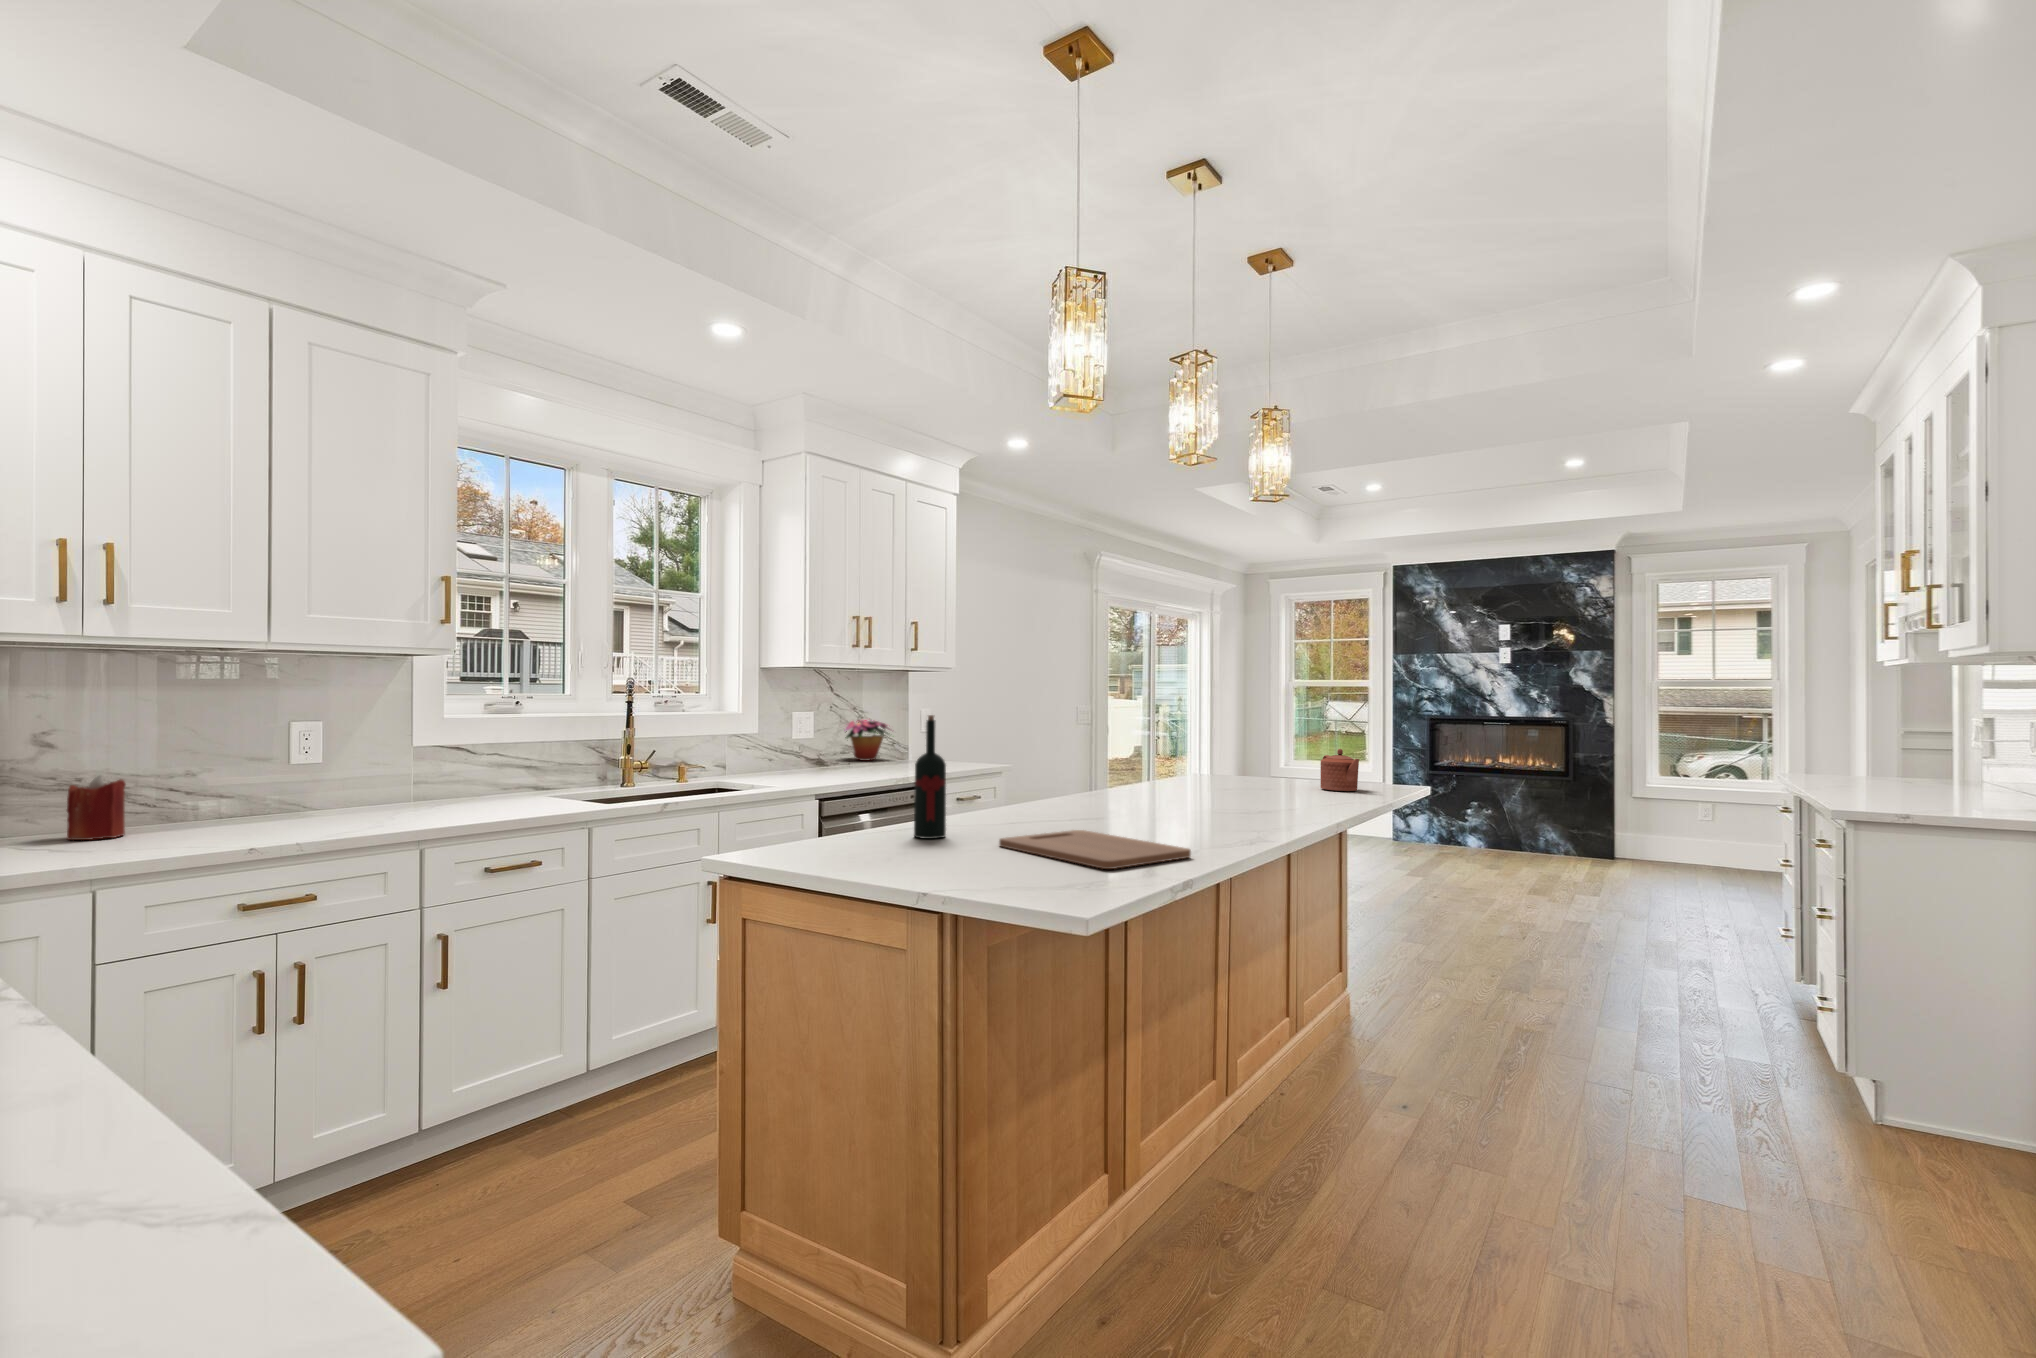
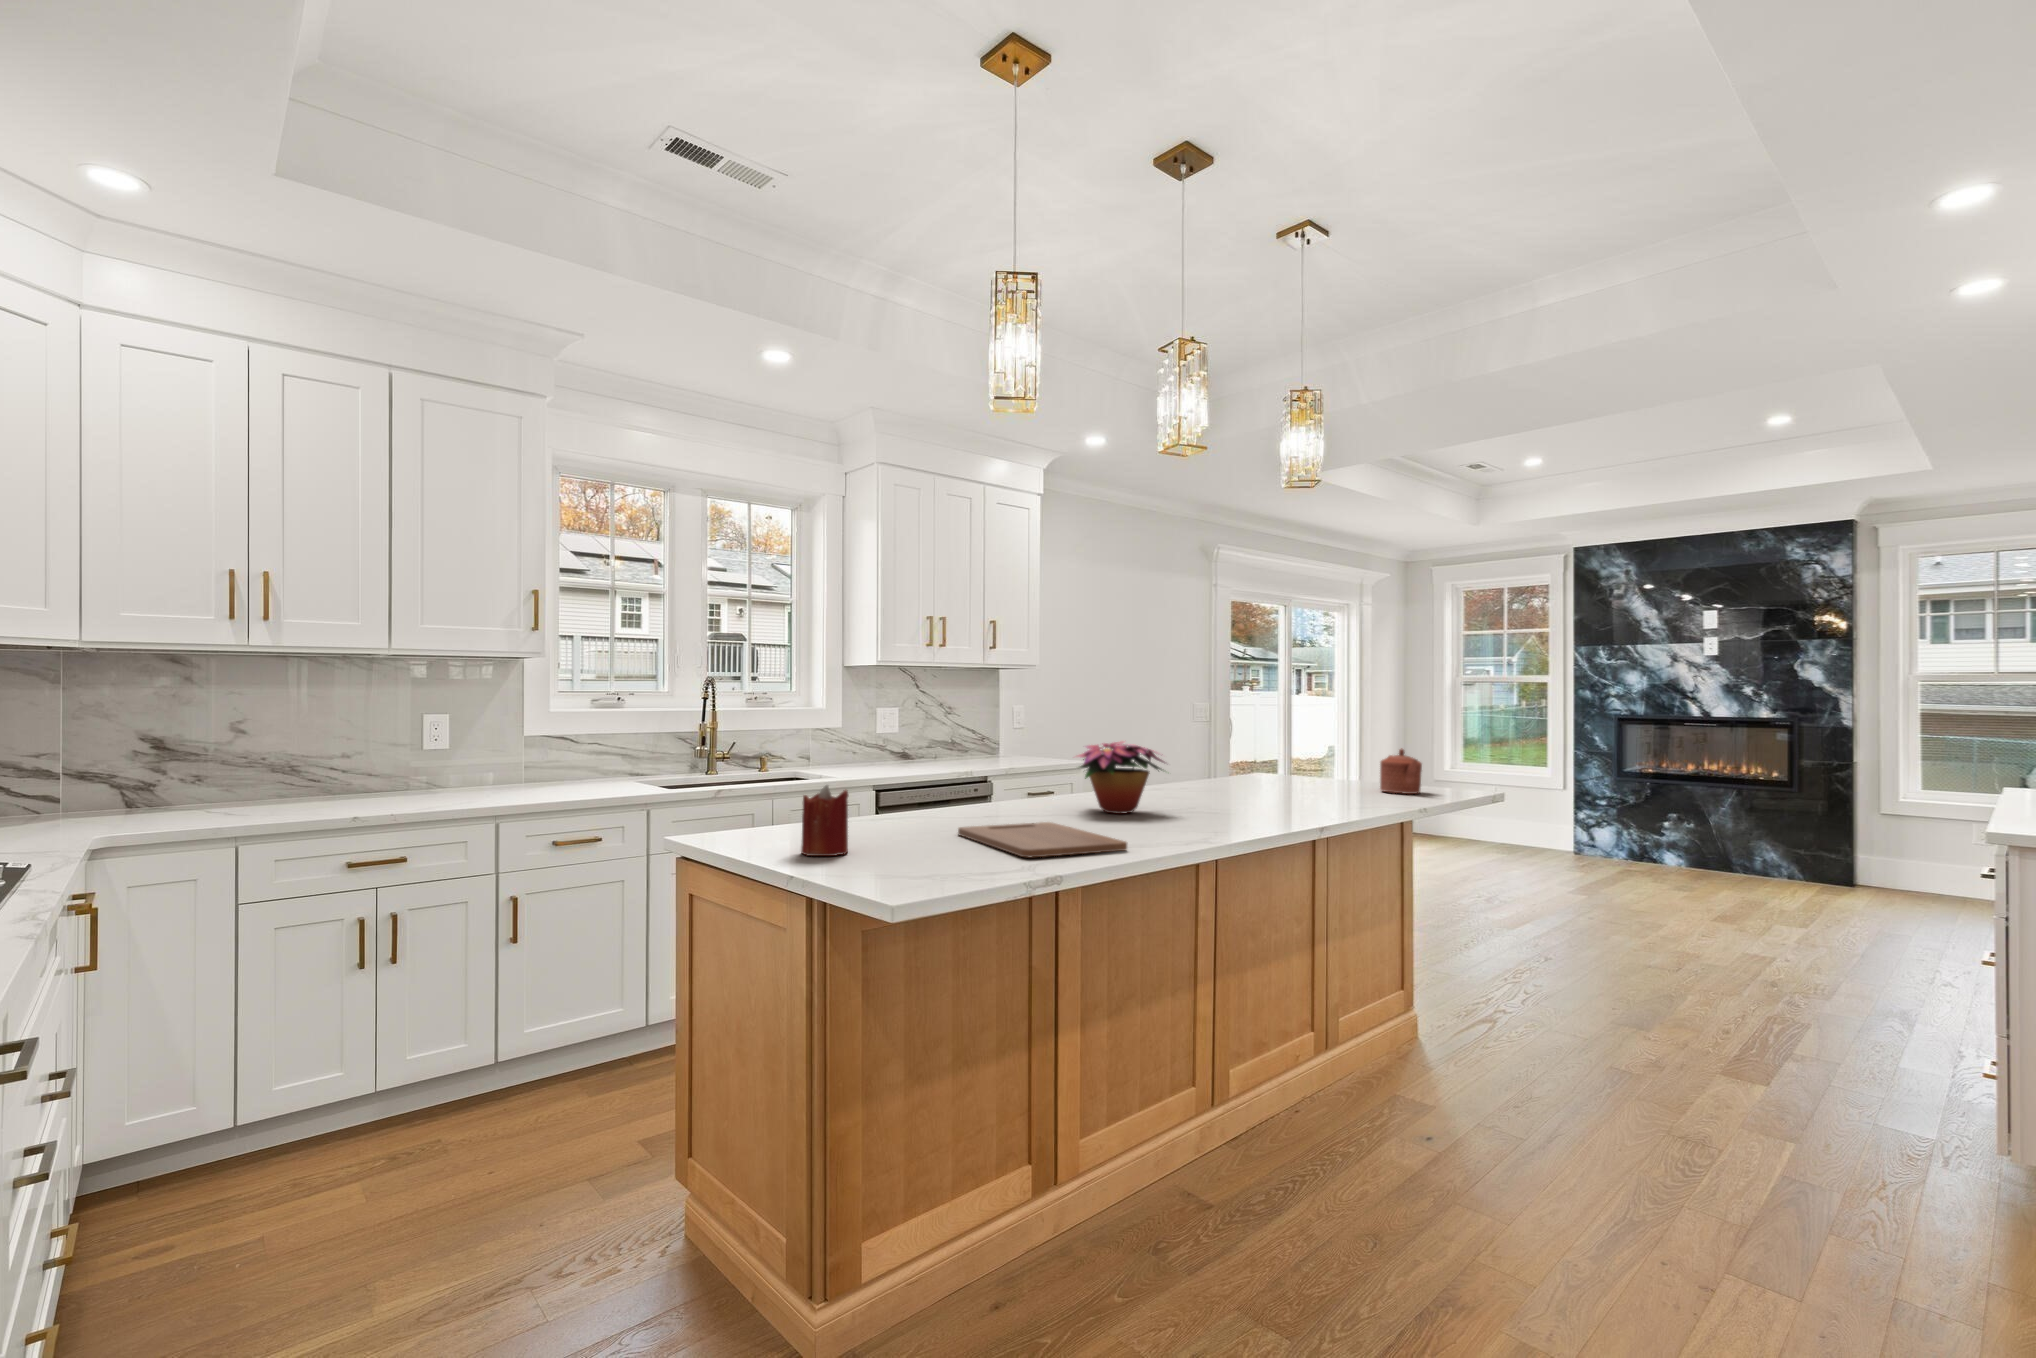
wine bottle: present [914,715,946,839] -> none [891,709,921,826]
flower arrangement: present [845,720,890,761] -> present [1077,741,1165,814]
candle: present [67,776,126,840] -> present [801,785,848,856]

